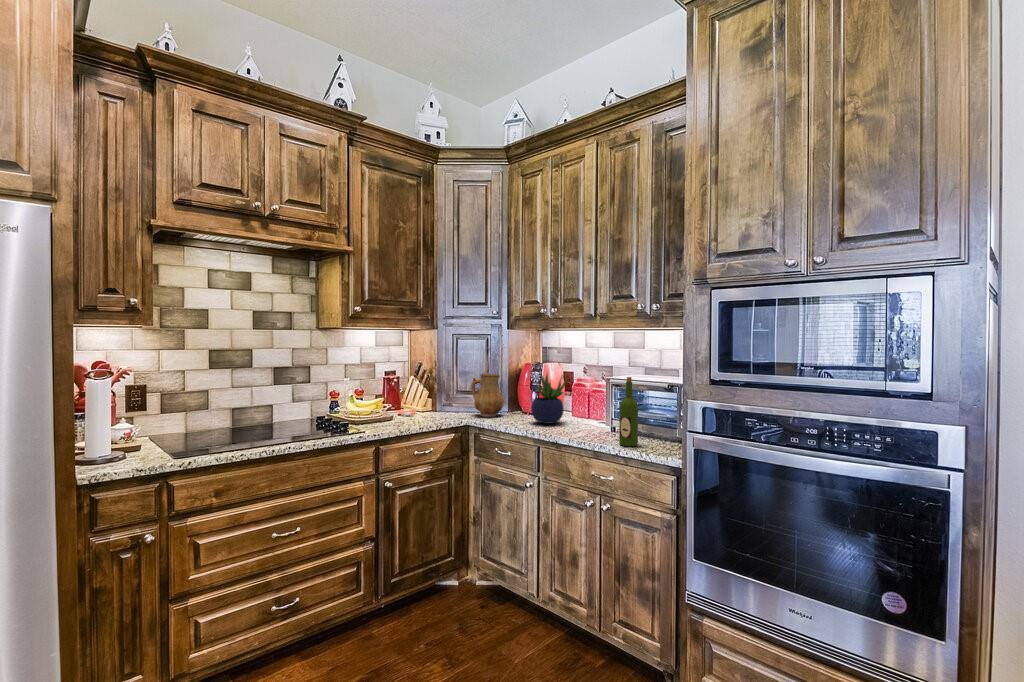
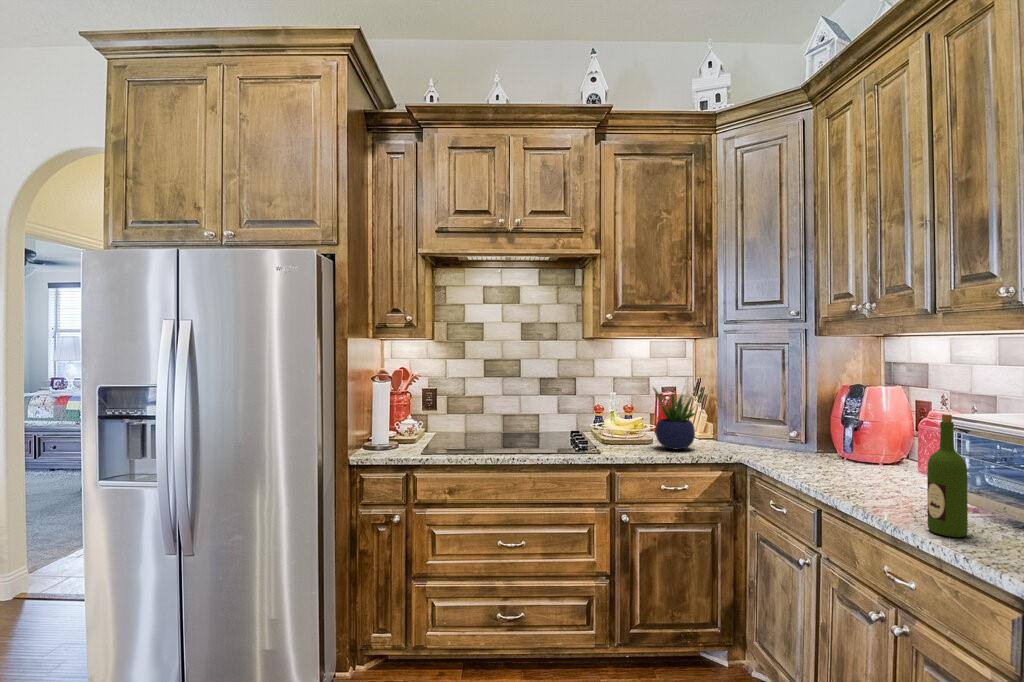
potted plant: present [530,372,567,424] -> present [653,388,703,449]
ceramic pitcher: present [471,374,504,417] -> none [753,397,800,457]

